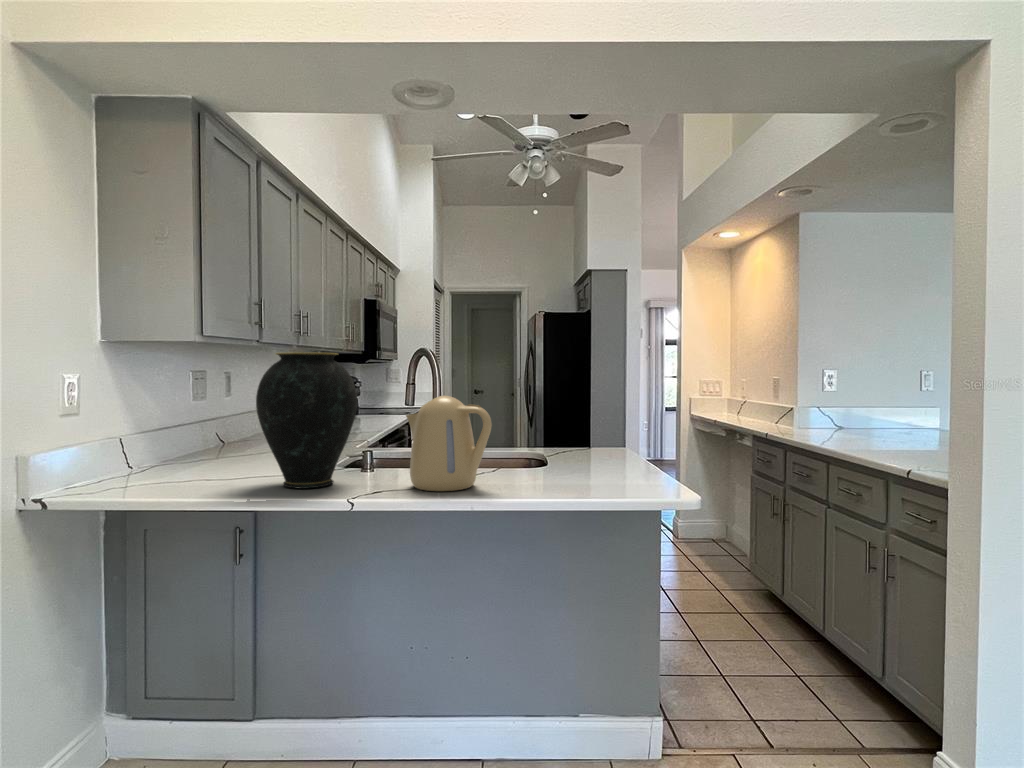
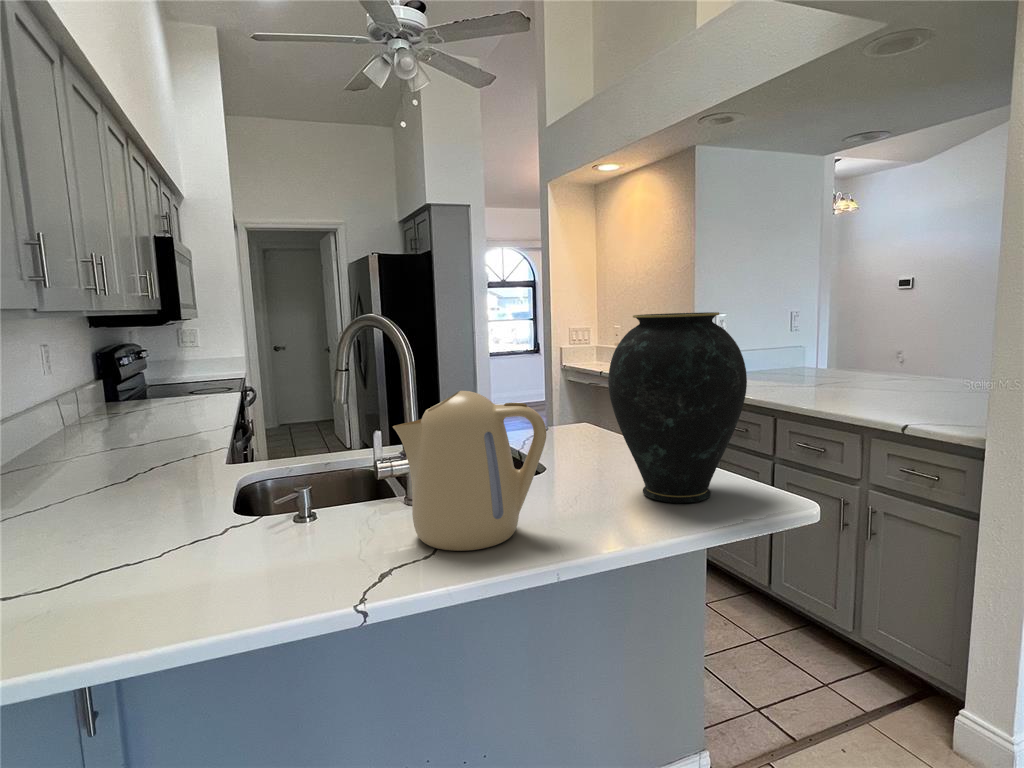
vase: present [256,352,357,489] -> present [608,312,747,503]

